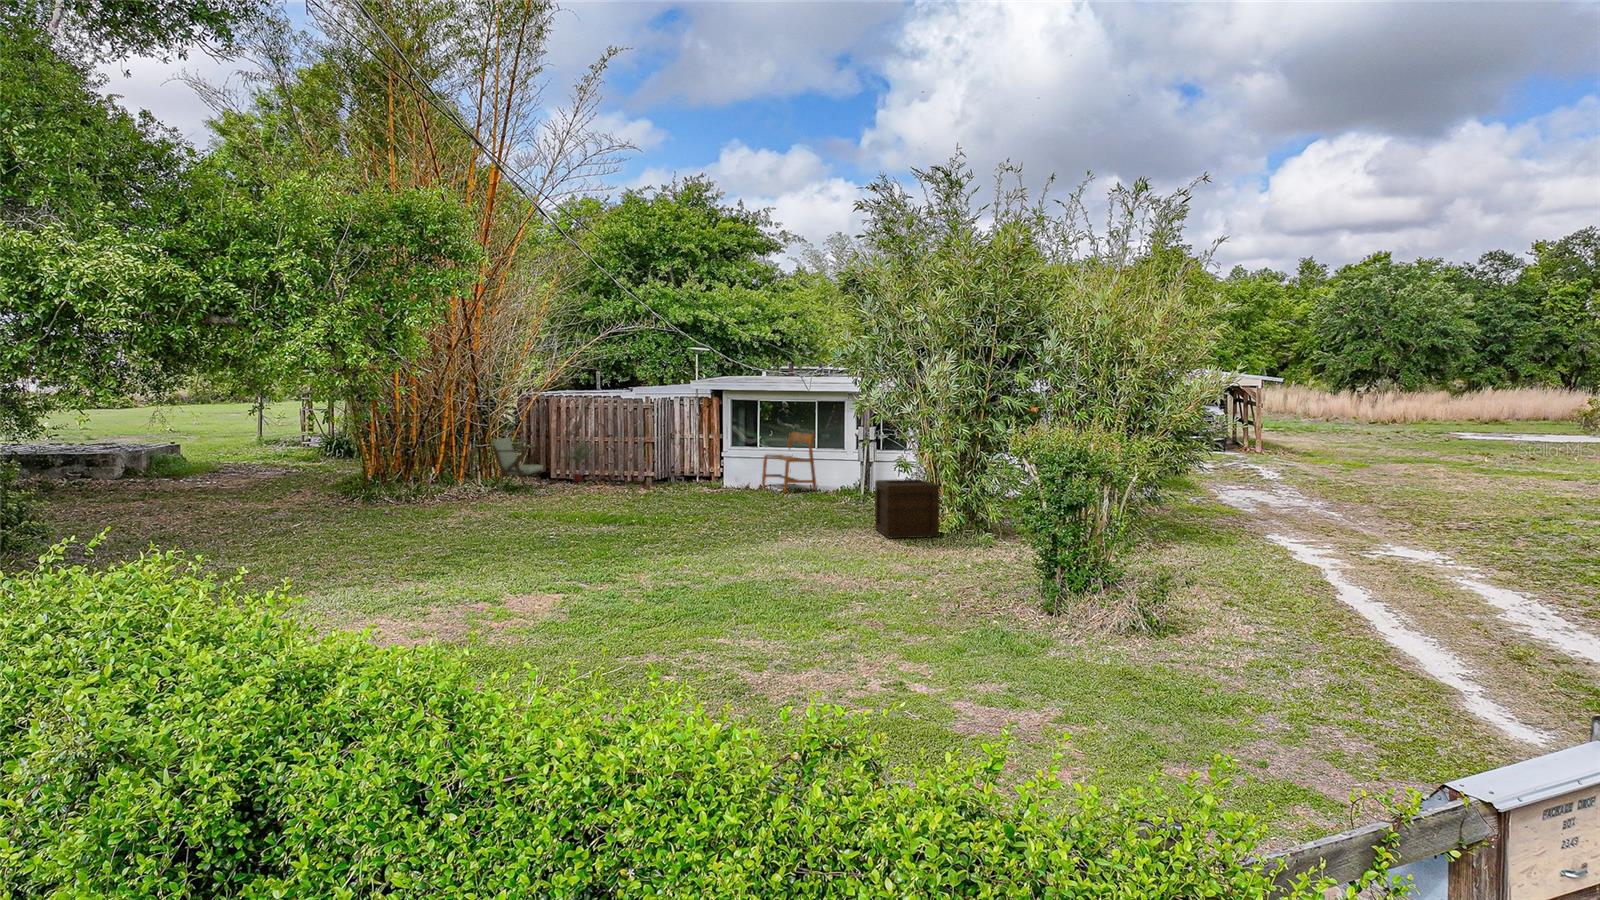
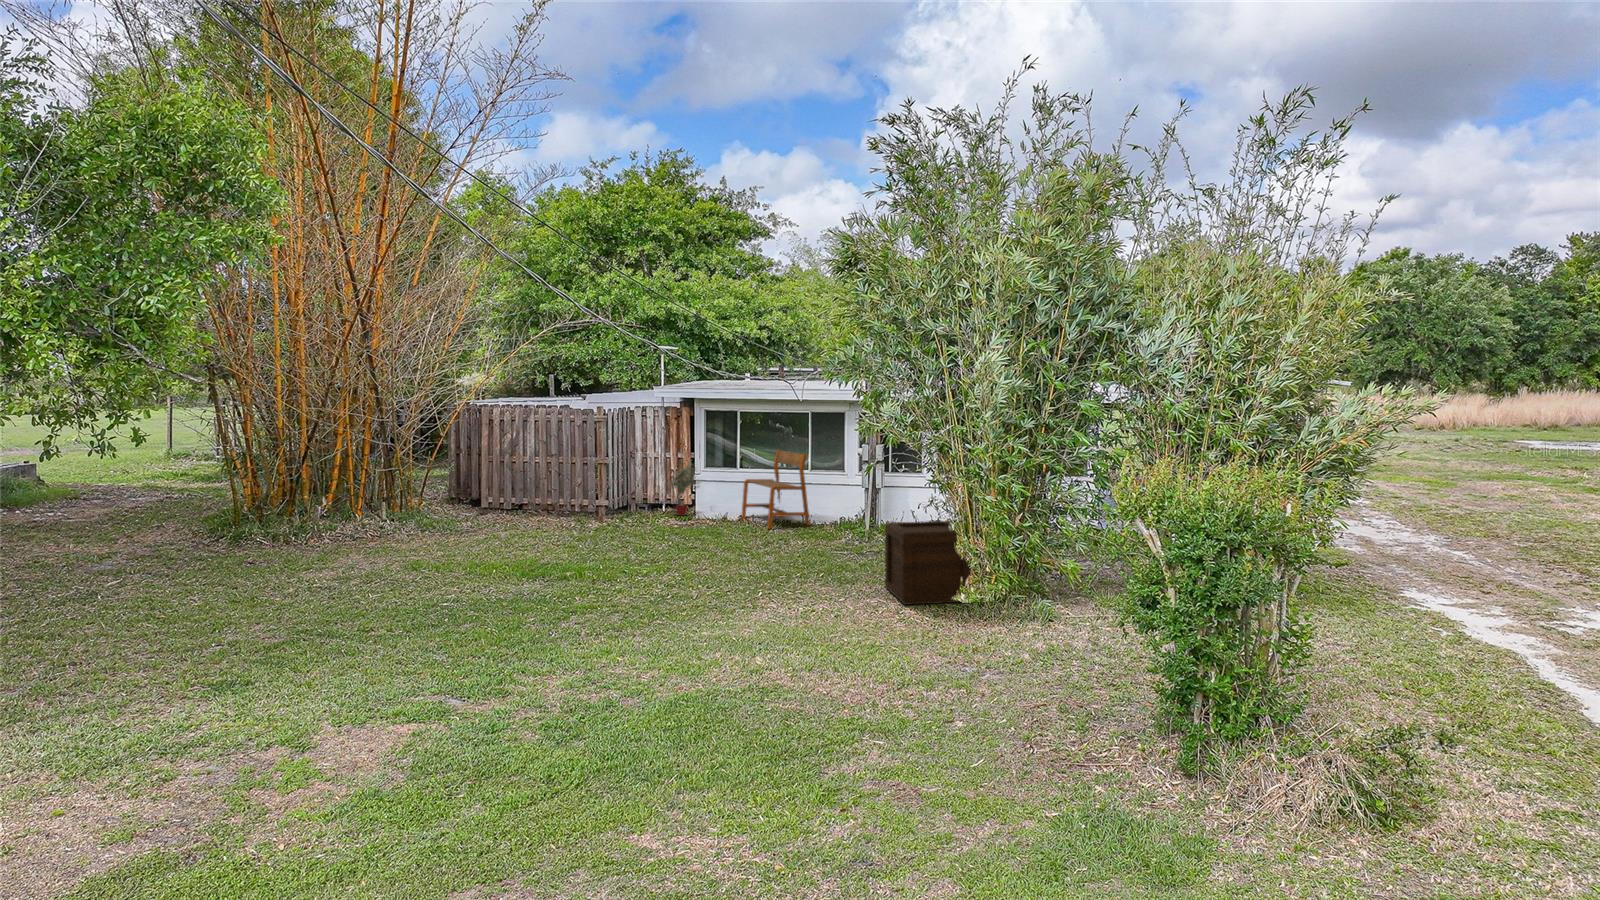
lounge chair: present [491,437,543,491] -> none [395,458,469,528]
potted tree: present [562,439,593,483] -> present [670,460,700,516]

